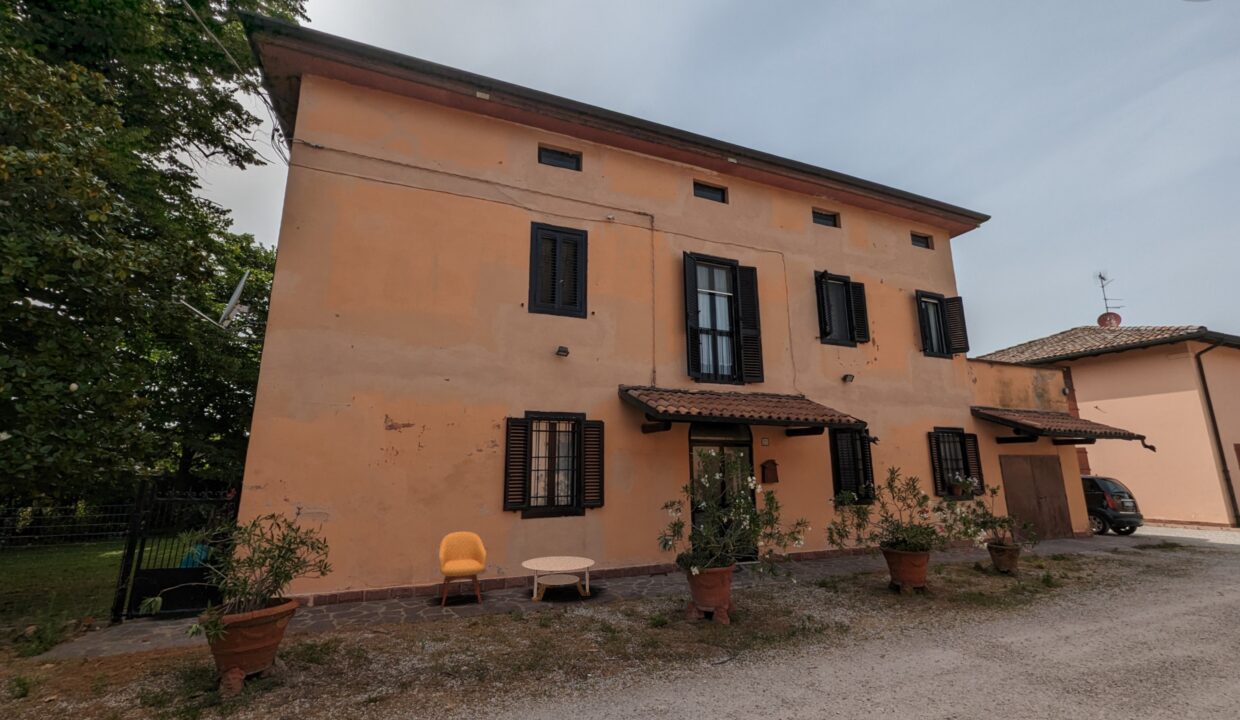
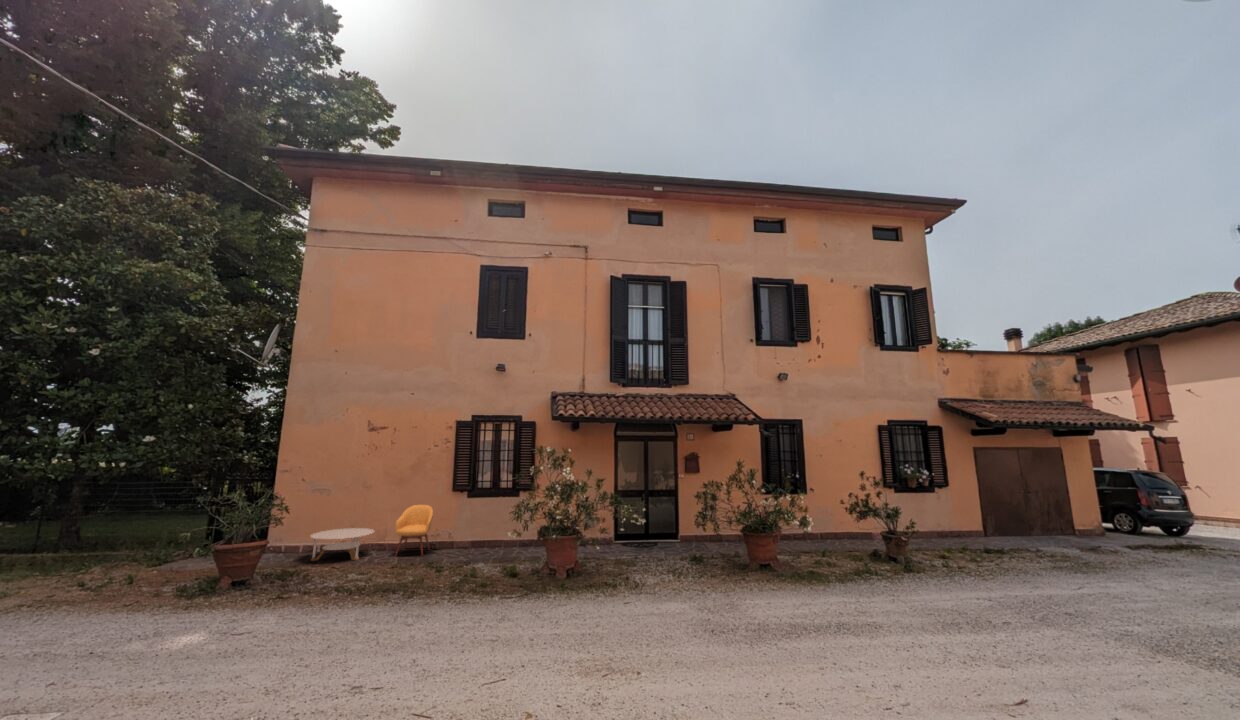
round table: present [522,556,594,601] -> present [310,528,374,561]

